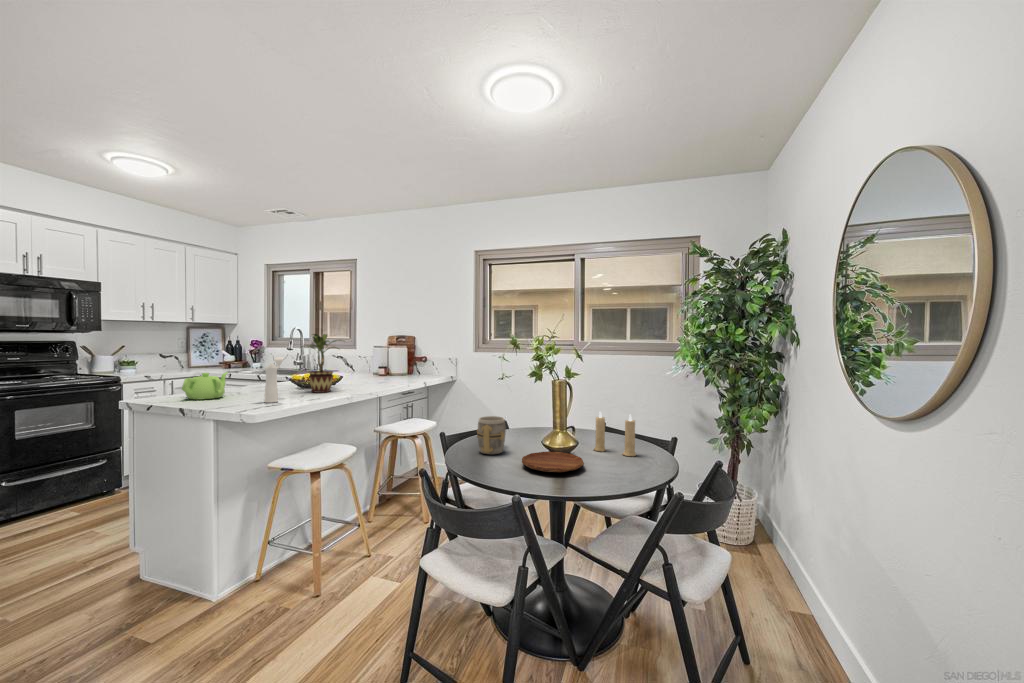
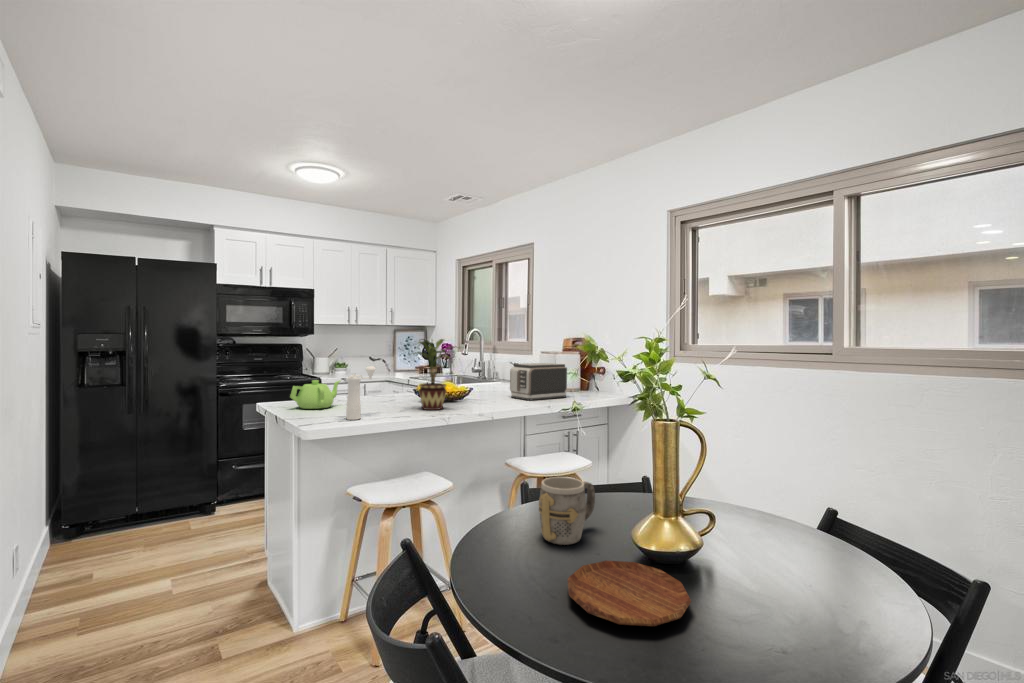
toaster: none [365,353,408,382] -> present [510,363,567,400]
candle: present [594,412,636,456] -> none [755,496,848,618]

